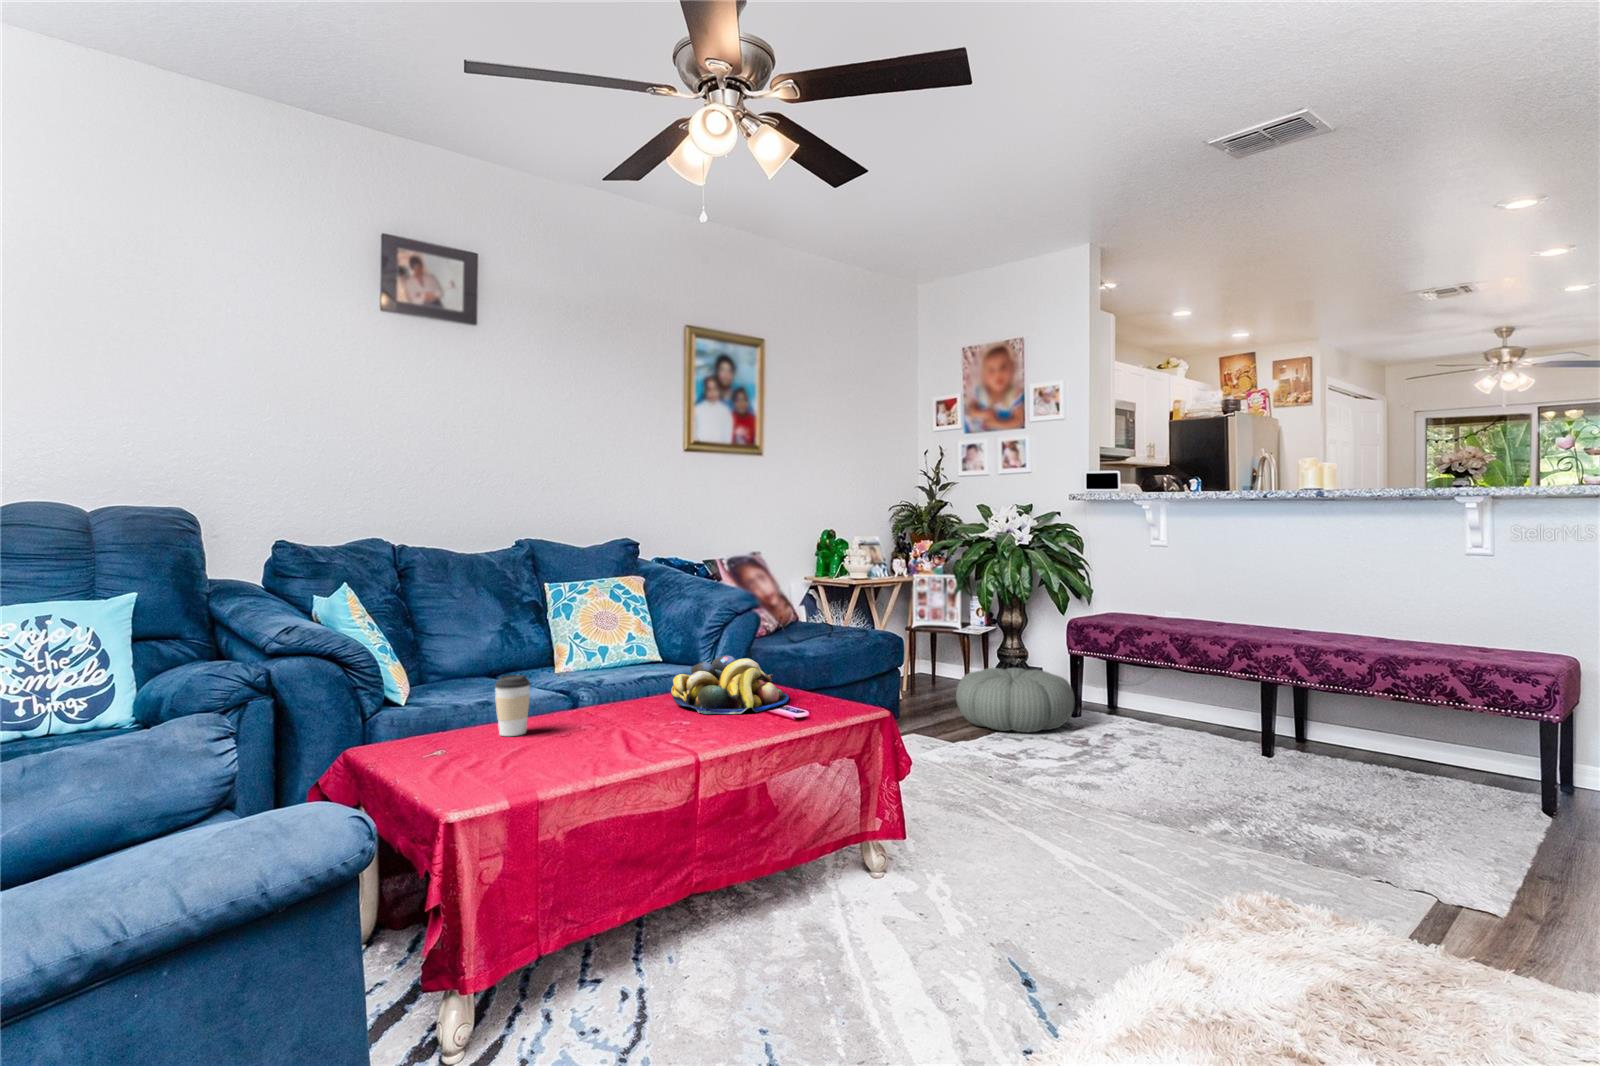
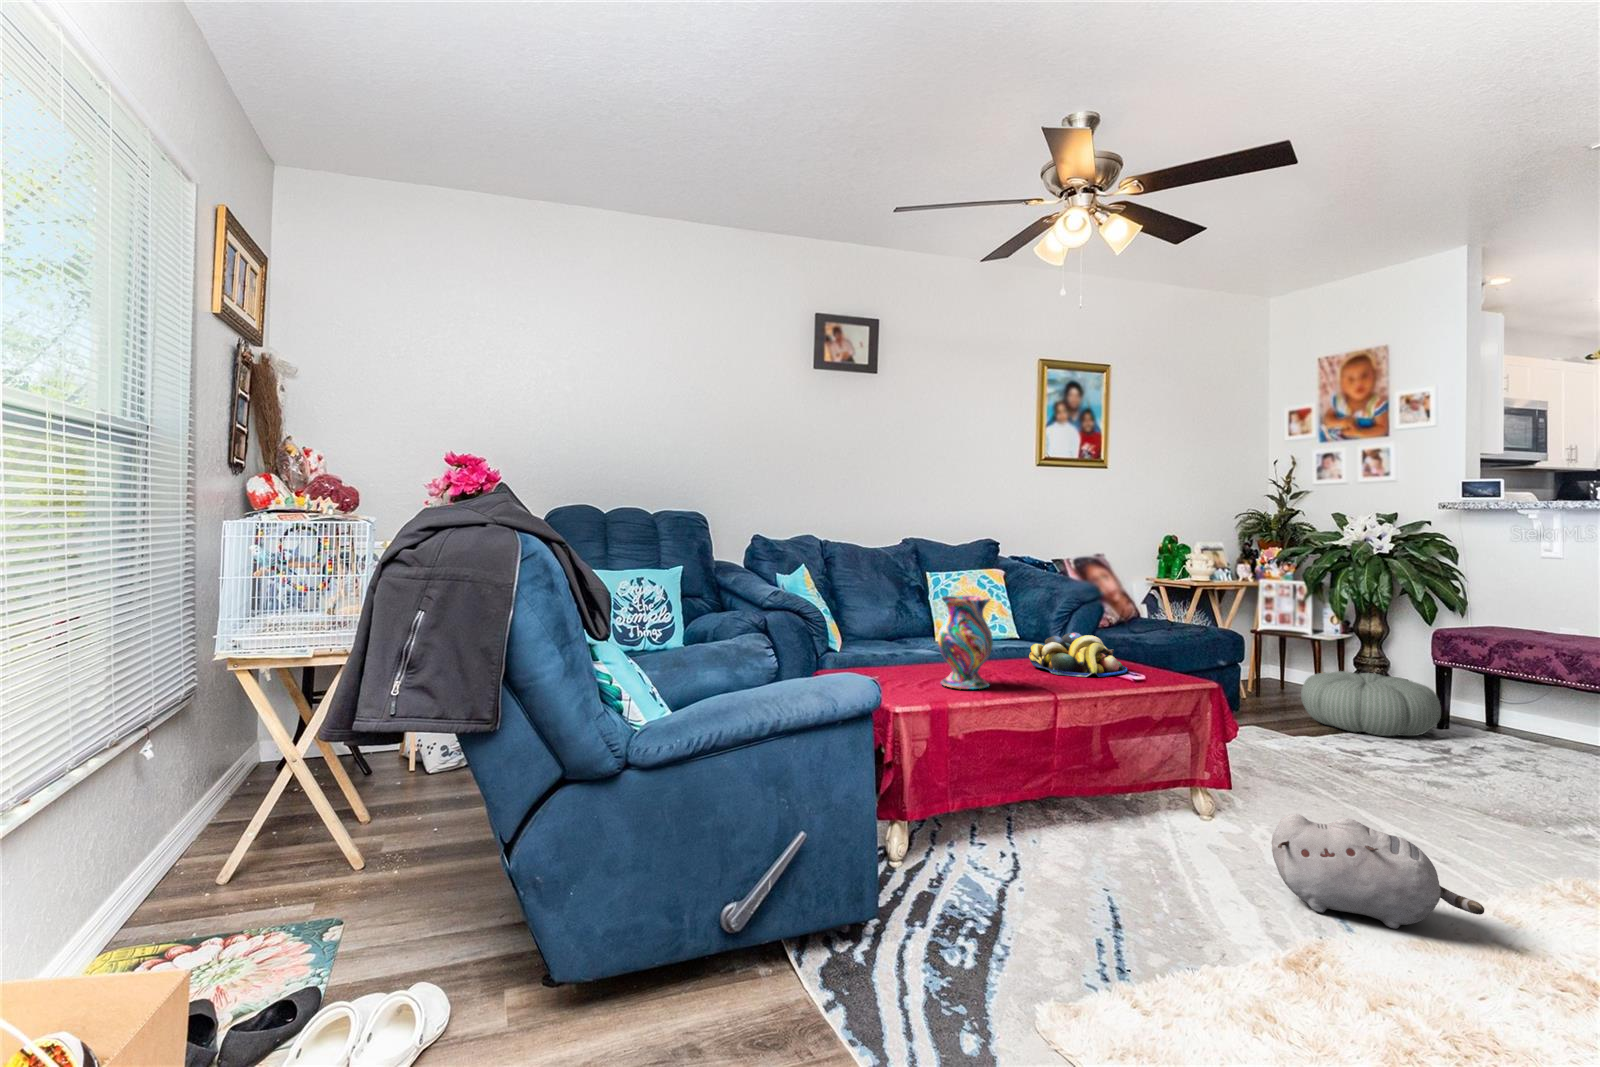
vase: none [542,620,619,752] -> present [938,595,993,689]
coffee cup: present [494,675,530,736] -> none [903,633,928,675]
plush toy: none [951,859,1156,981] -> present [1272,814,1484,929]

